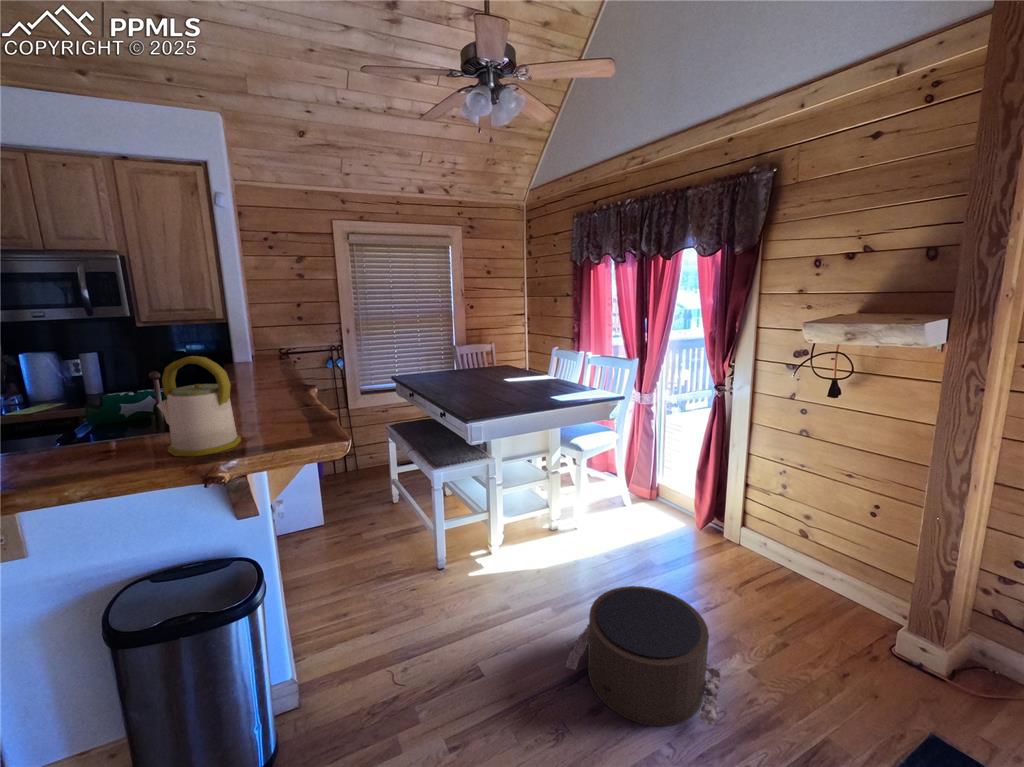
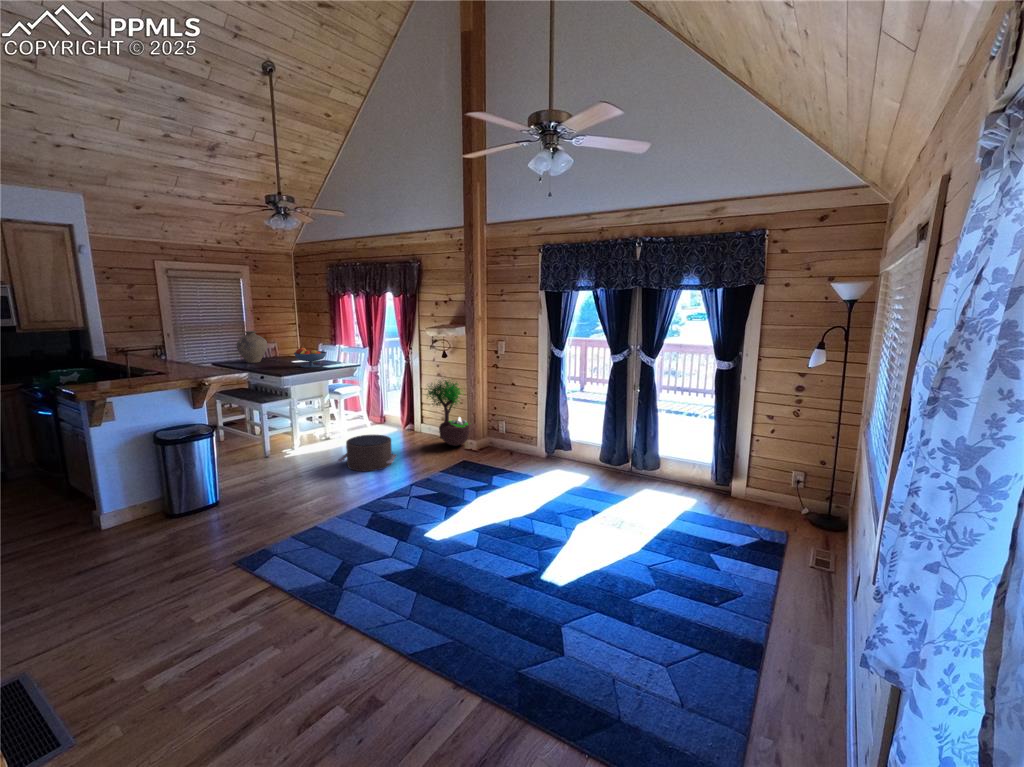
vase: none [421,326,467,380] -> present [237,331,267,363]
kettle: present [157,356,241,456] -> none [172,340,206,375]
fruit bowl: none [499,360,560,403] -> present [294,348,327,368]
potted tree: none [783,444,928,644] -> present [426,380,470,446]

